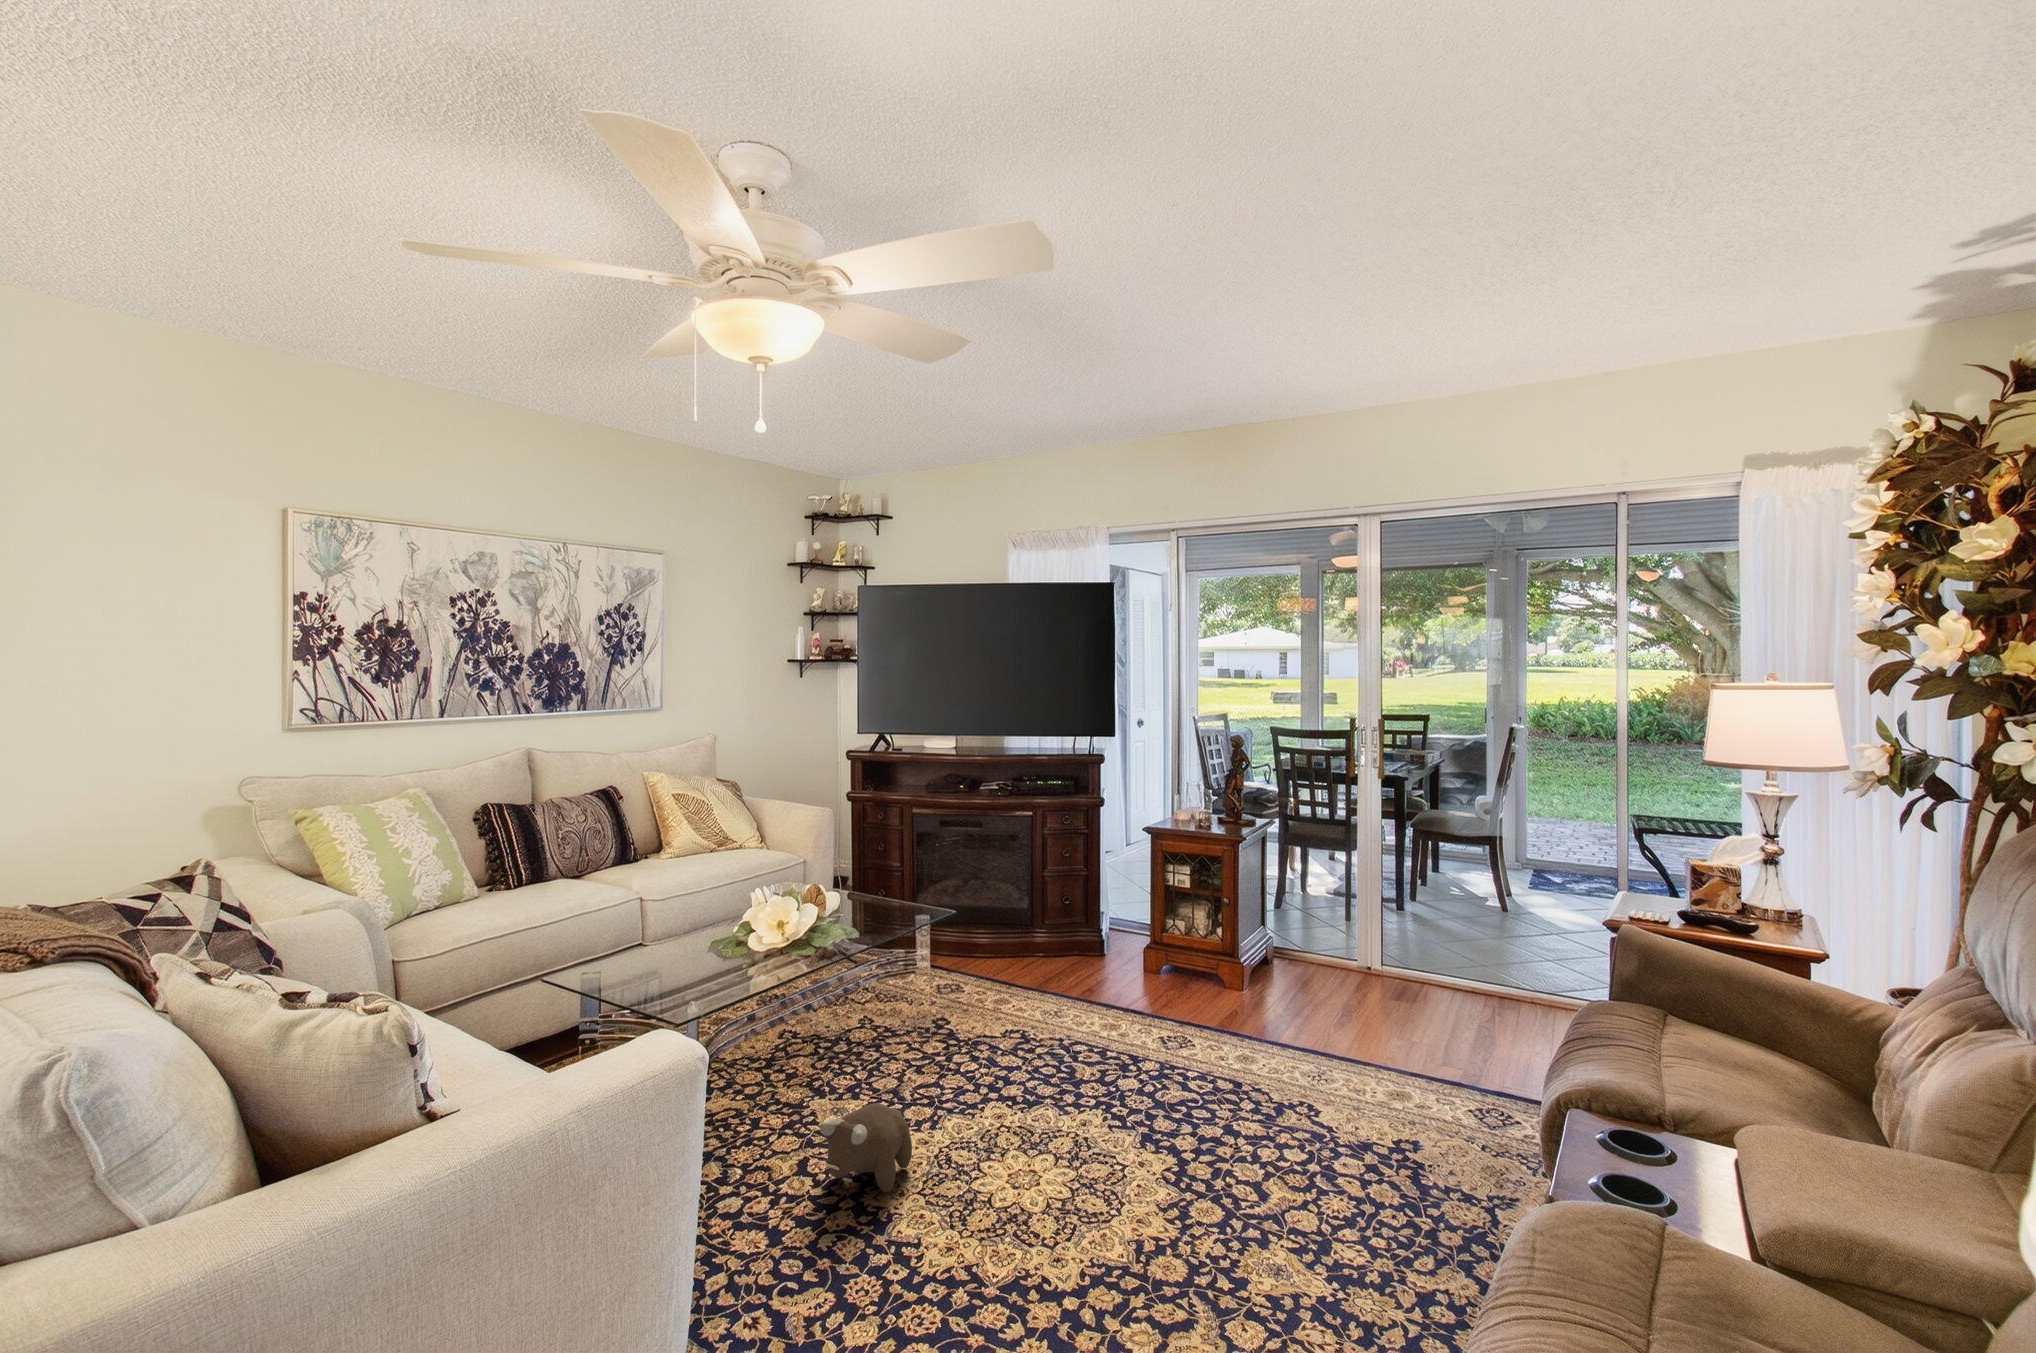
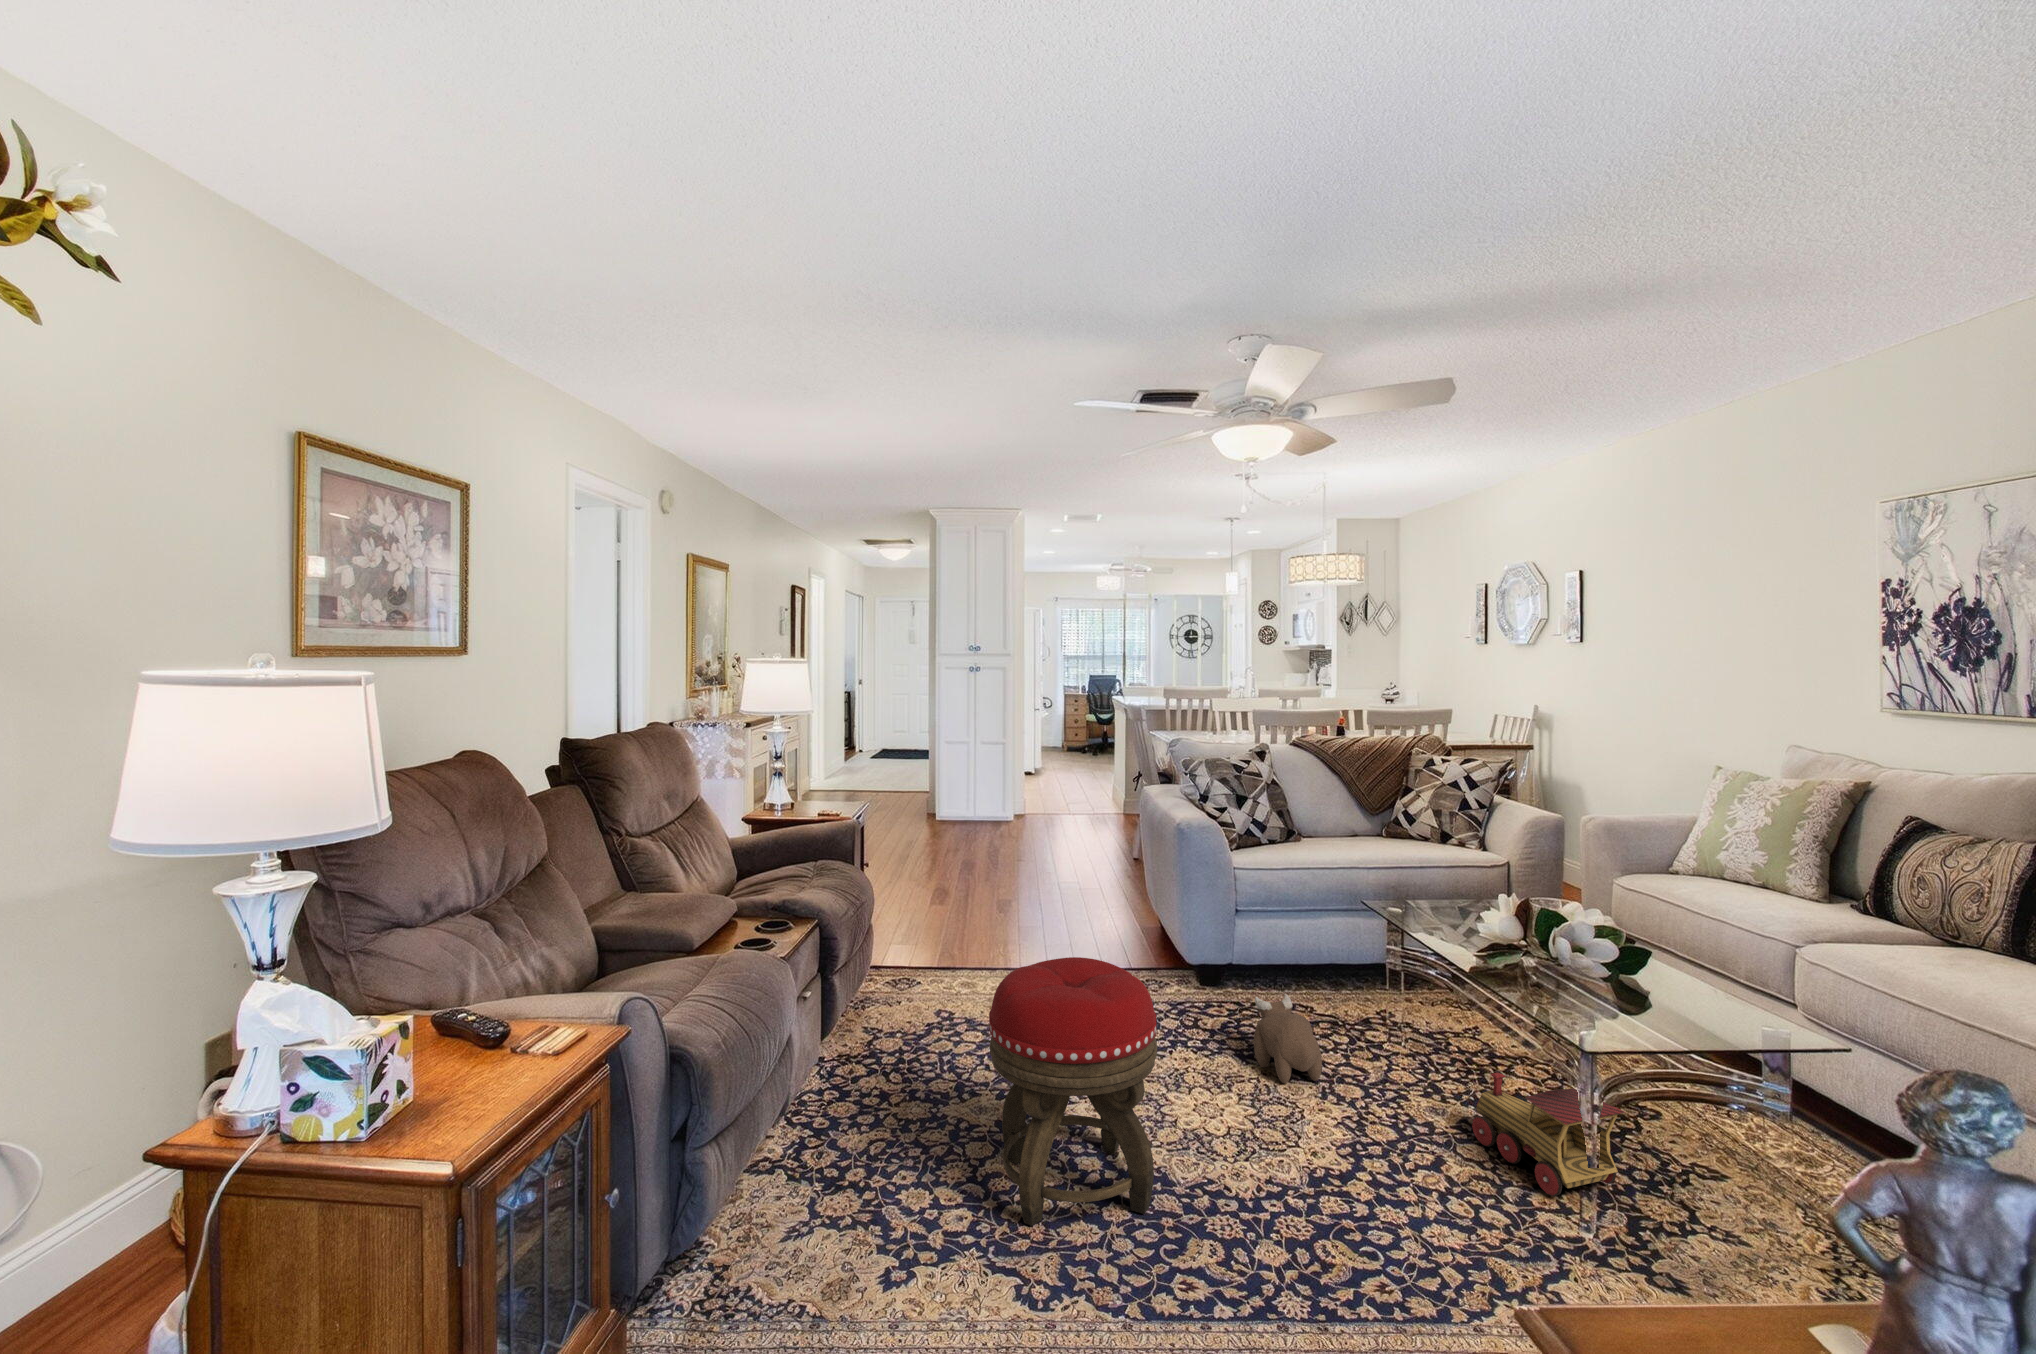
footstool: none [1145,949,1308,1204] -> present [989,957,1157,1226]
toy train: none [829,980,916,1080] -> present [1472,1073,1625,1197]

